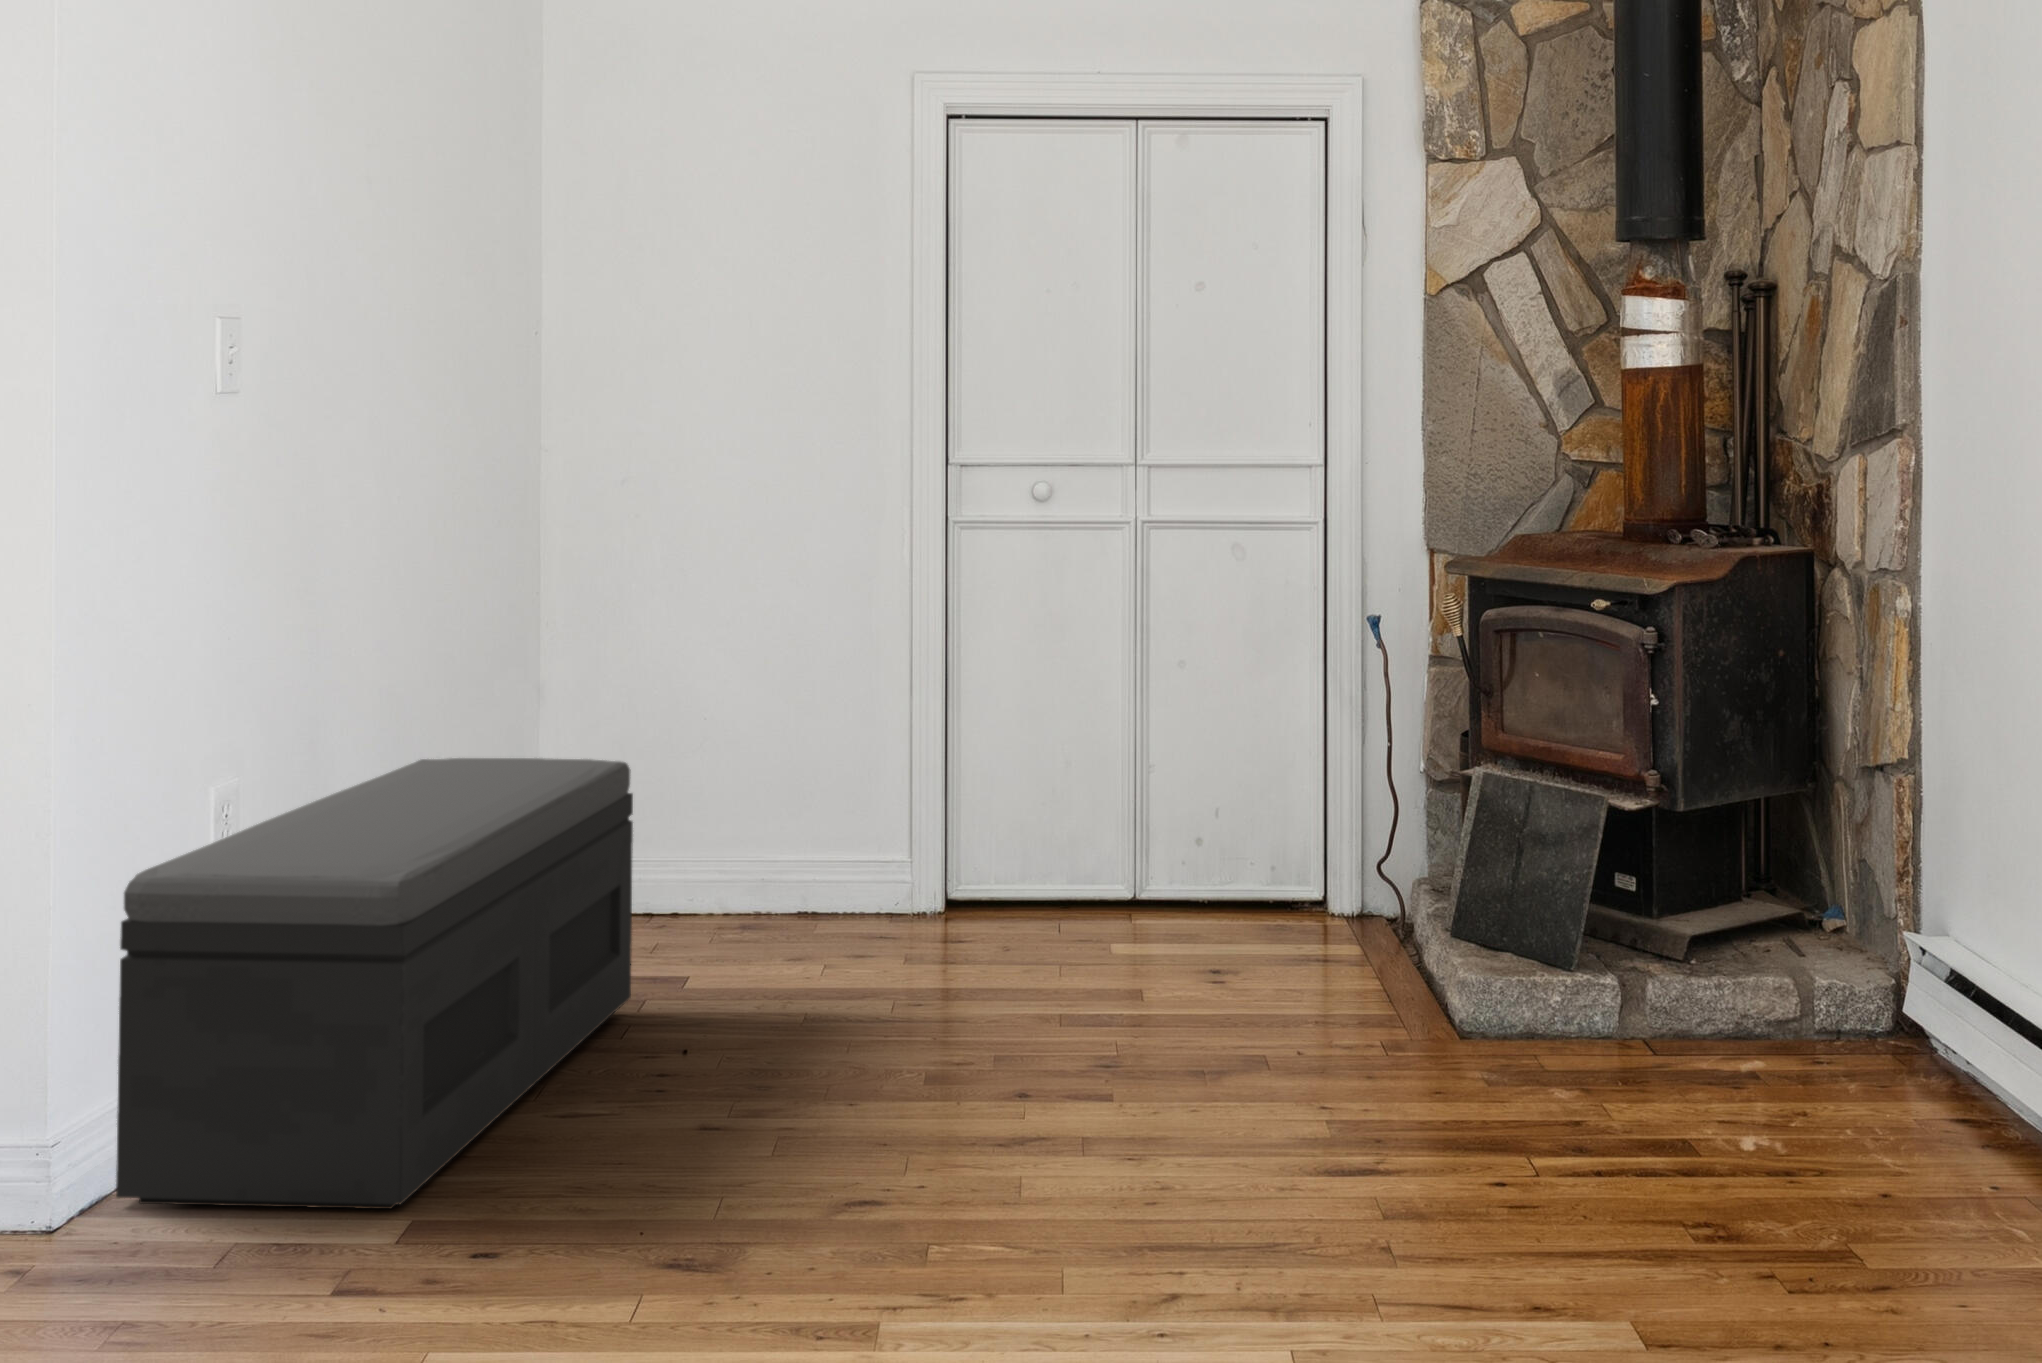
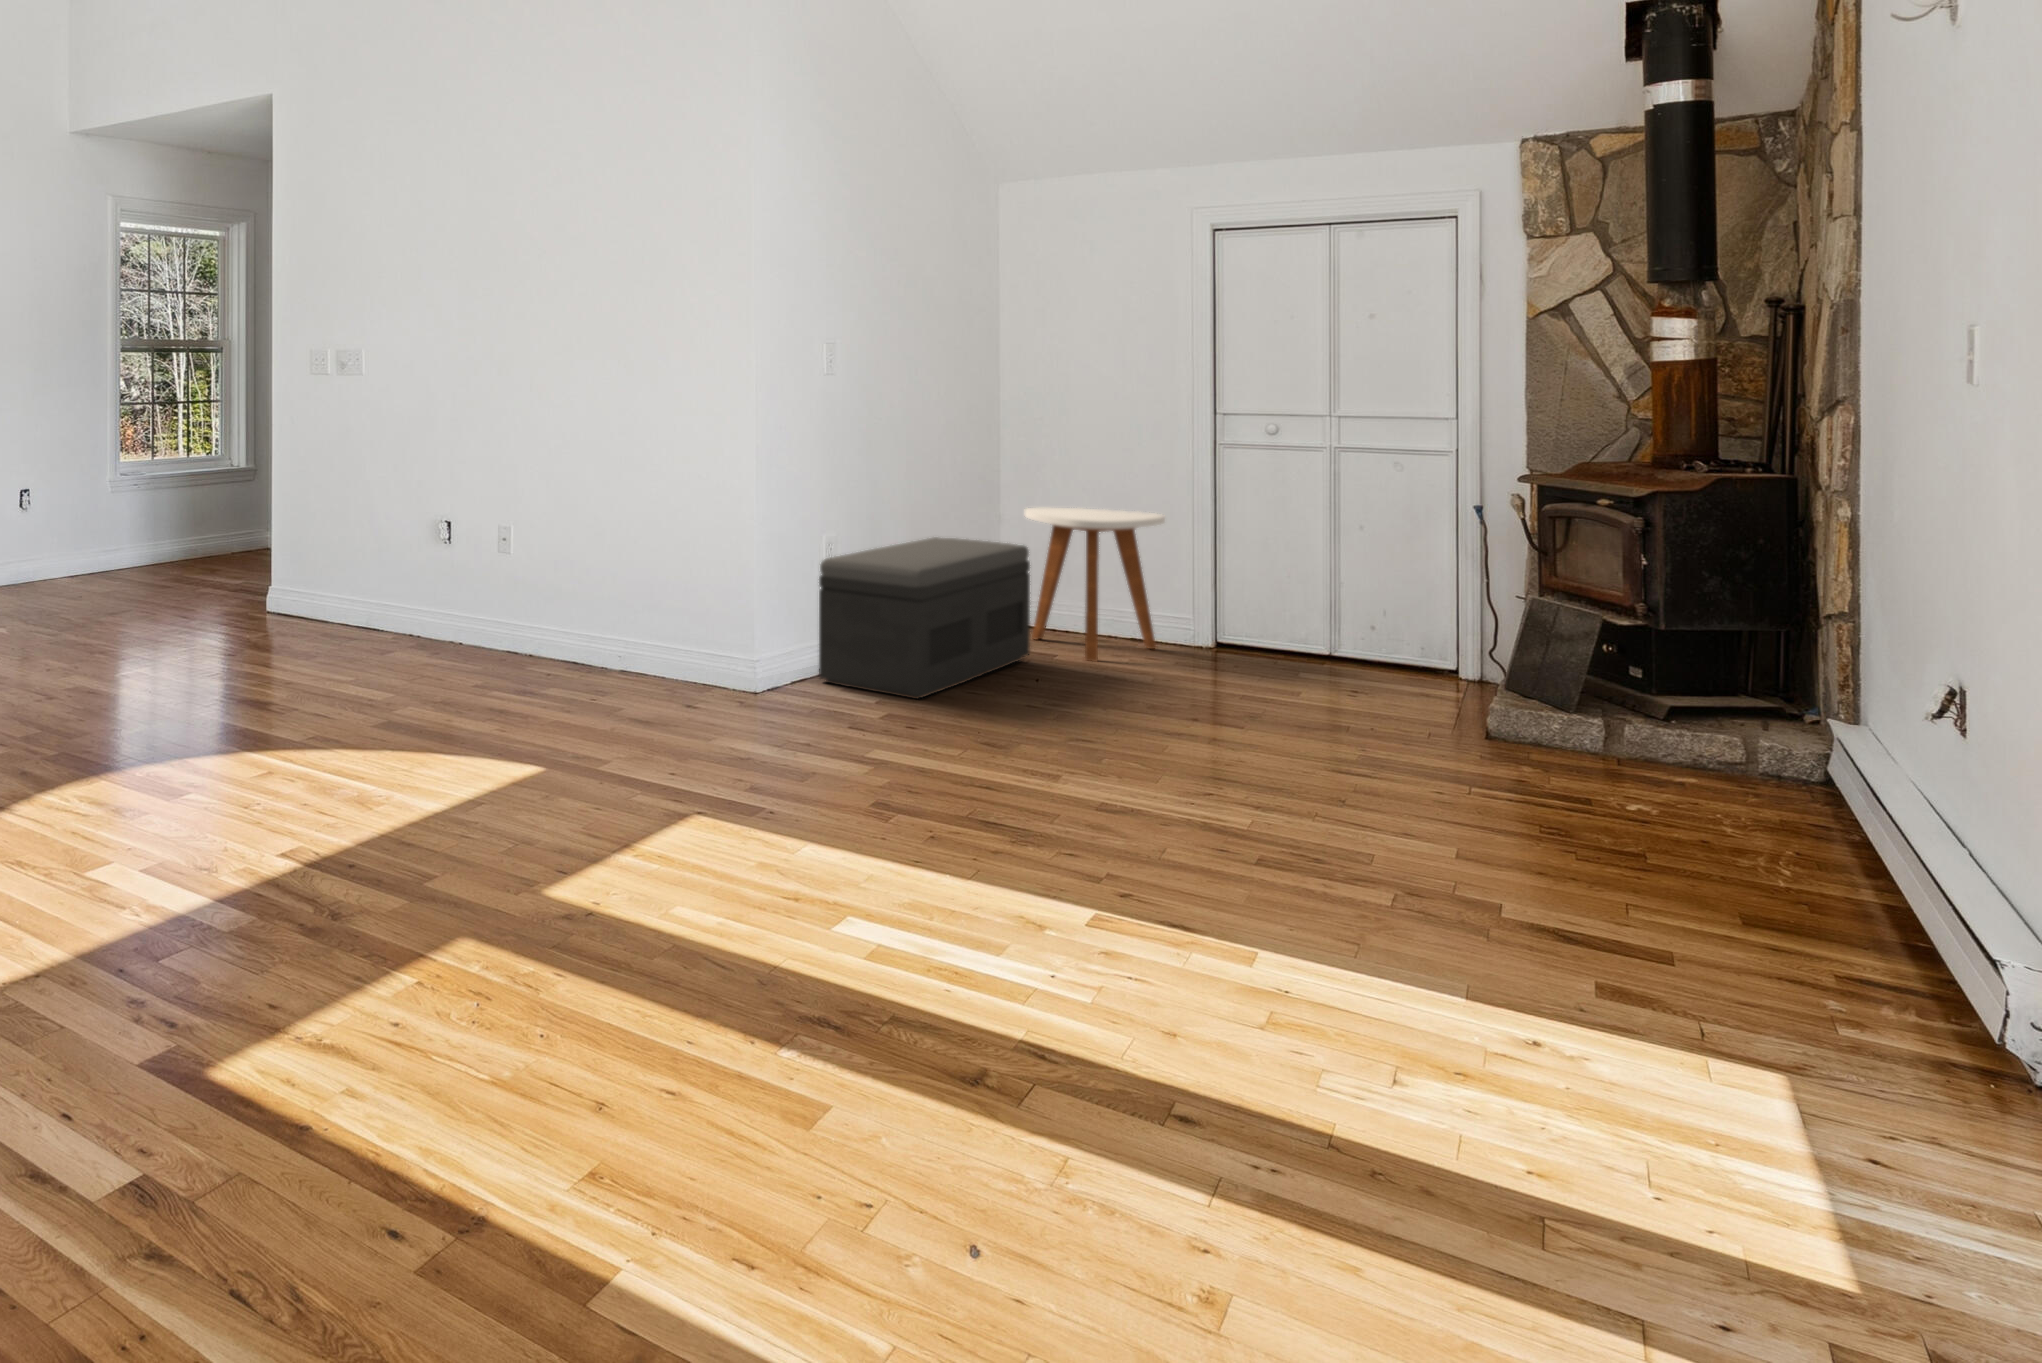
side table: none [609,660,876,987] -> present [1025,508,1165,661]

